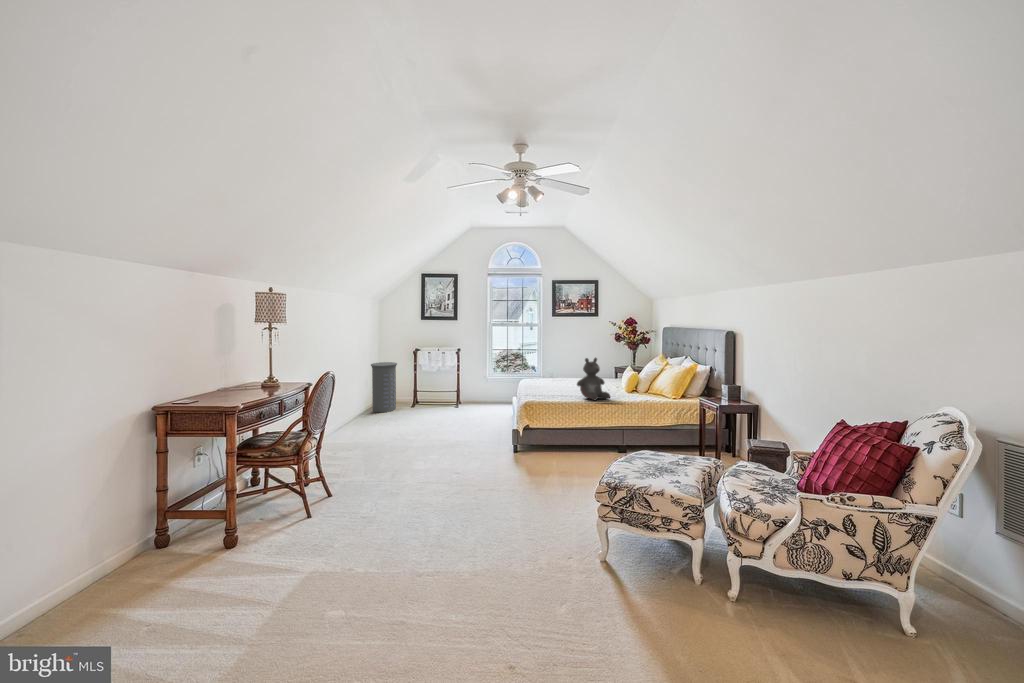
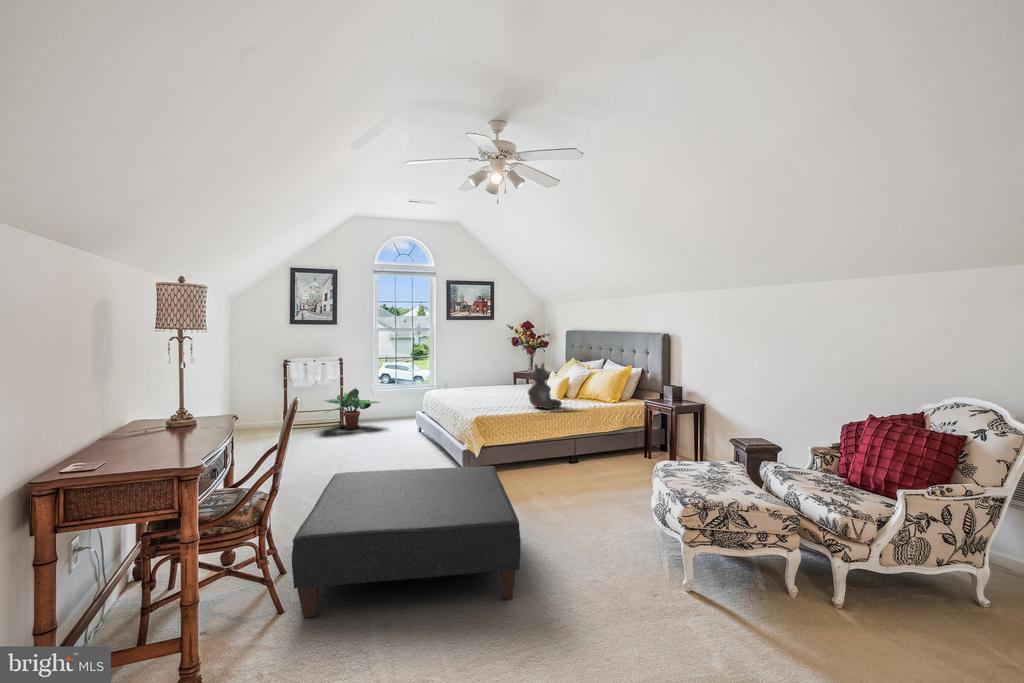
laundry hamper: present [371,362,397,412] -> none [230,377,266,442]
potted plant: none [439,375,488,409] -> present [326,388,381,429]
ottoman: none [307,434,500,539] -> present [292,466,521,618]

